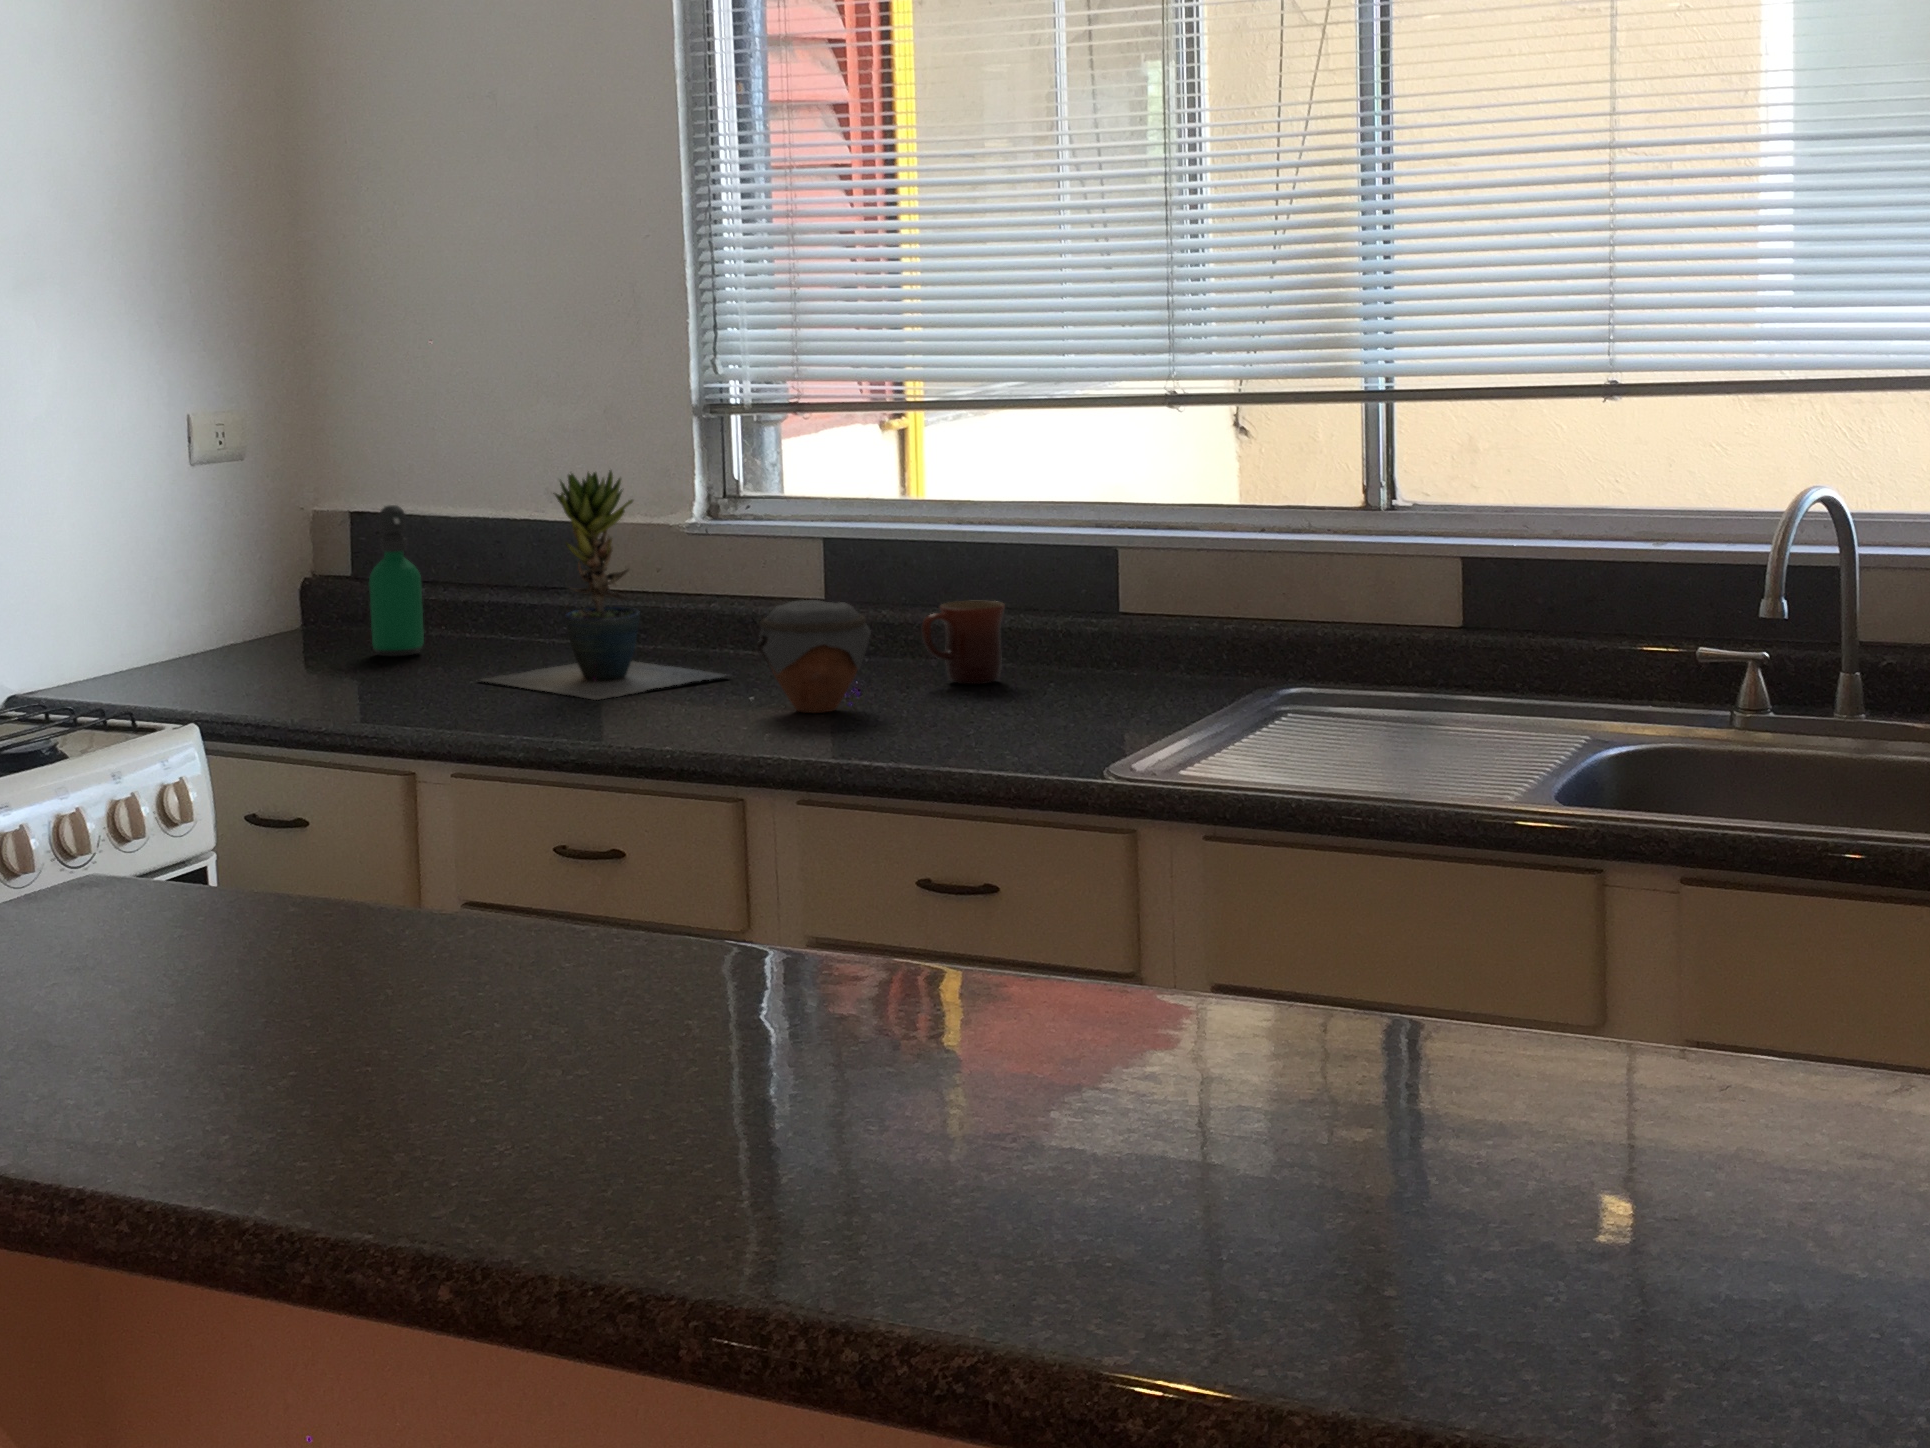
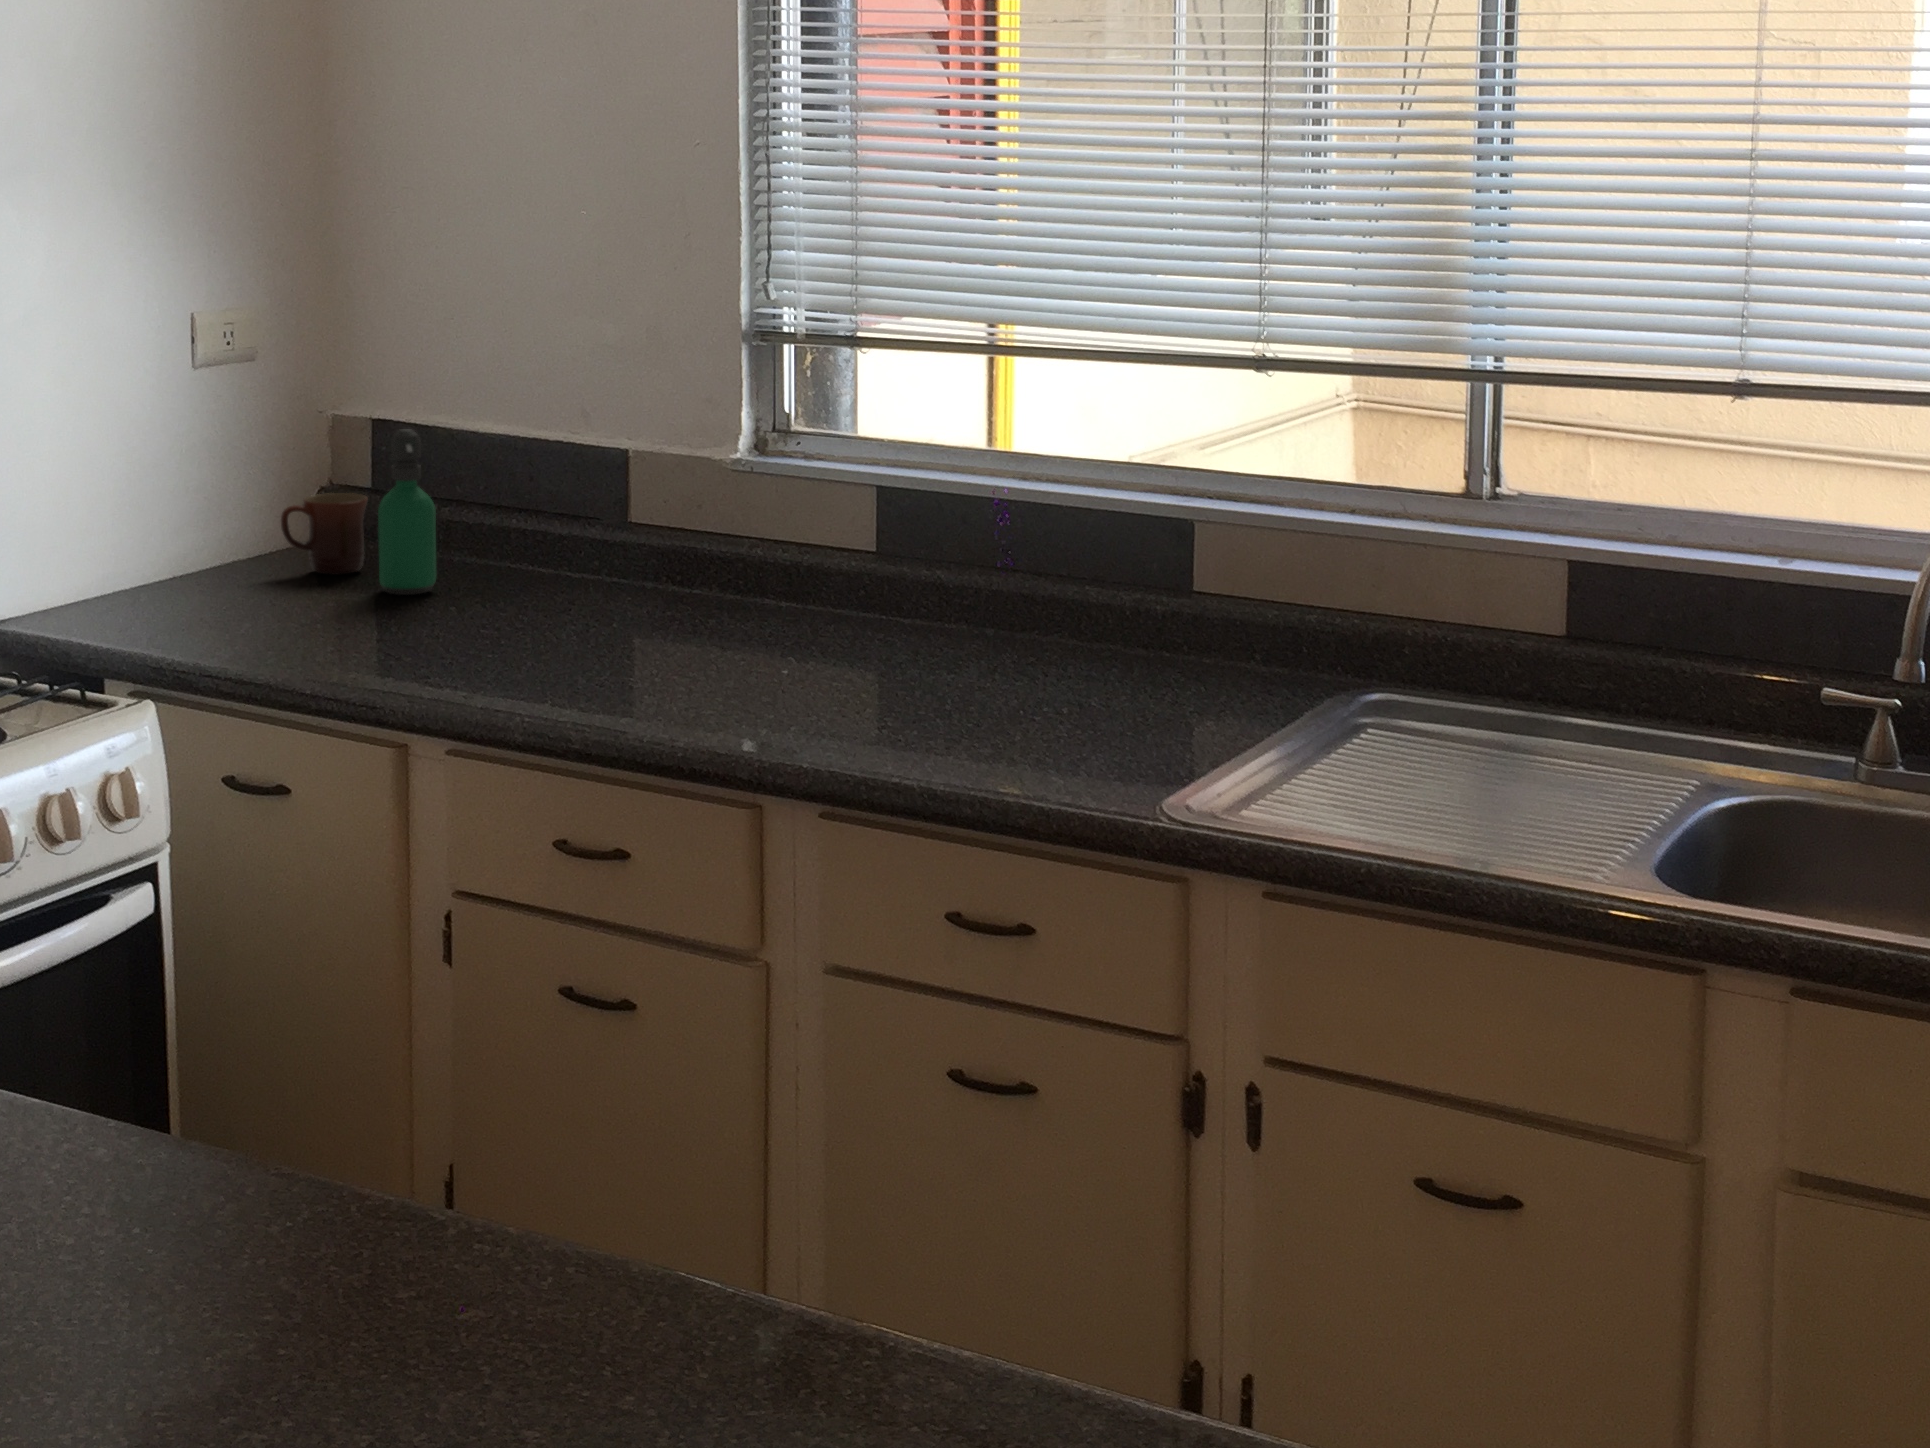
potted plant: present [481,470,726,700] -> none [482,414,765,675]
jar: present [757,600,871,713] -> none [785,580,913,708]
mug: present [922,600,1005,684] -> present [281,493,368,575]

